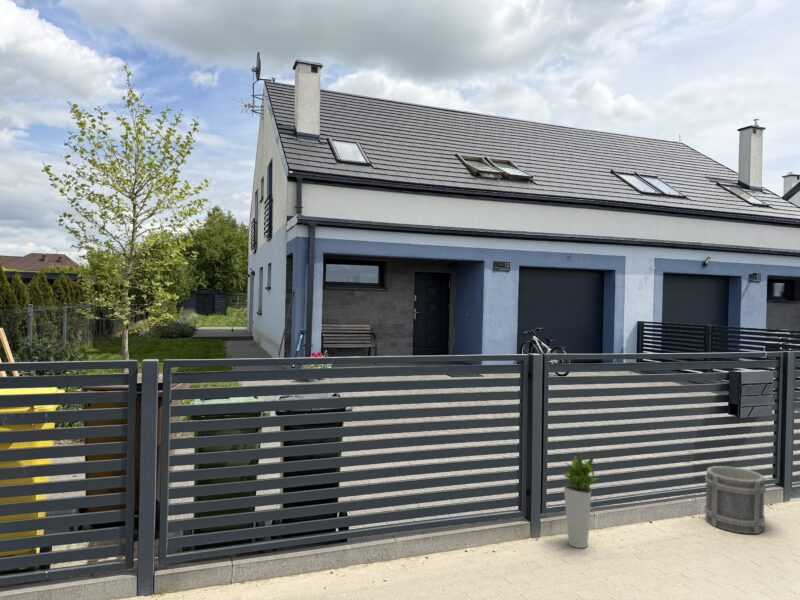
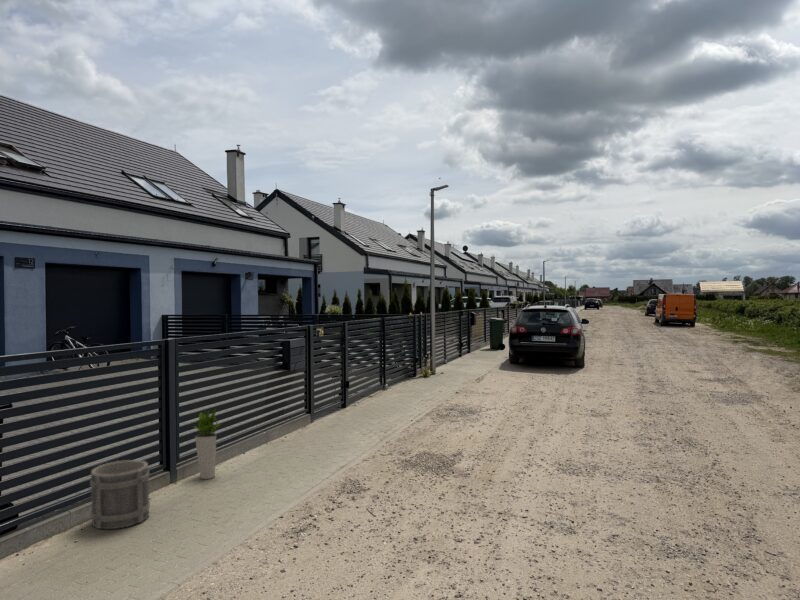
bucket: present [705,466,766,534] -> present [90,460,150,529]

